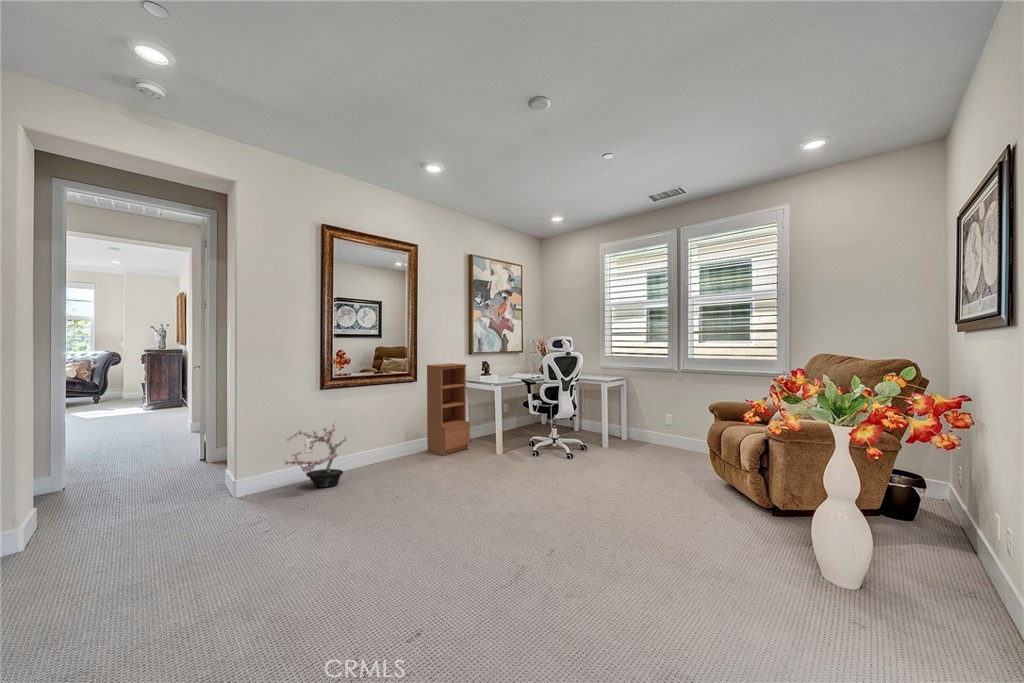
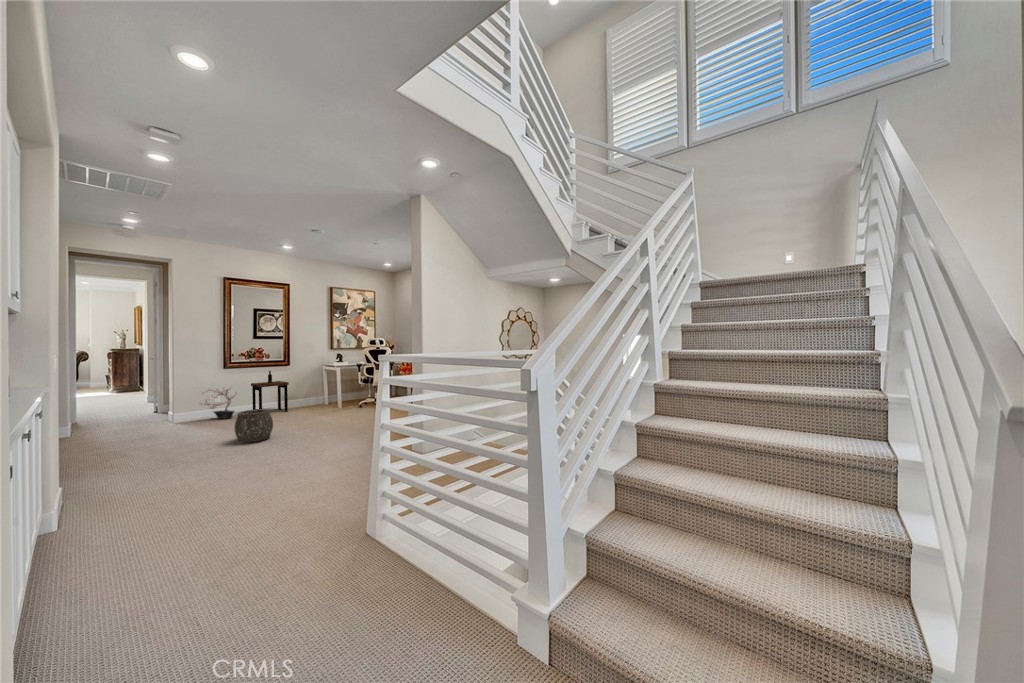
bookcase: present [427,363,470,456] -> none [296,355,324,409]
side table: none [363,393,425,476] -> present [251,371,289,412]
woven basket: none [398,508,483,616] -> present [234,409,273,442]

